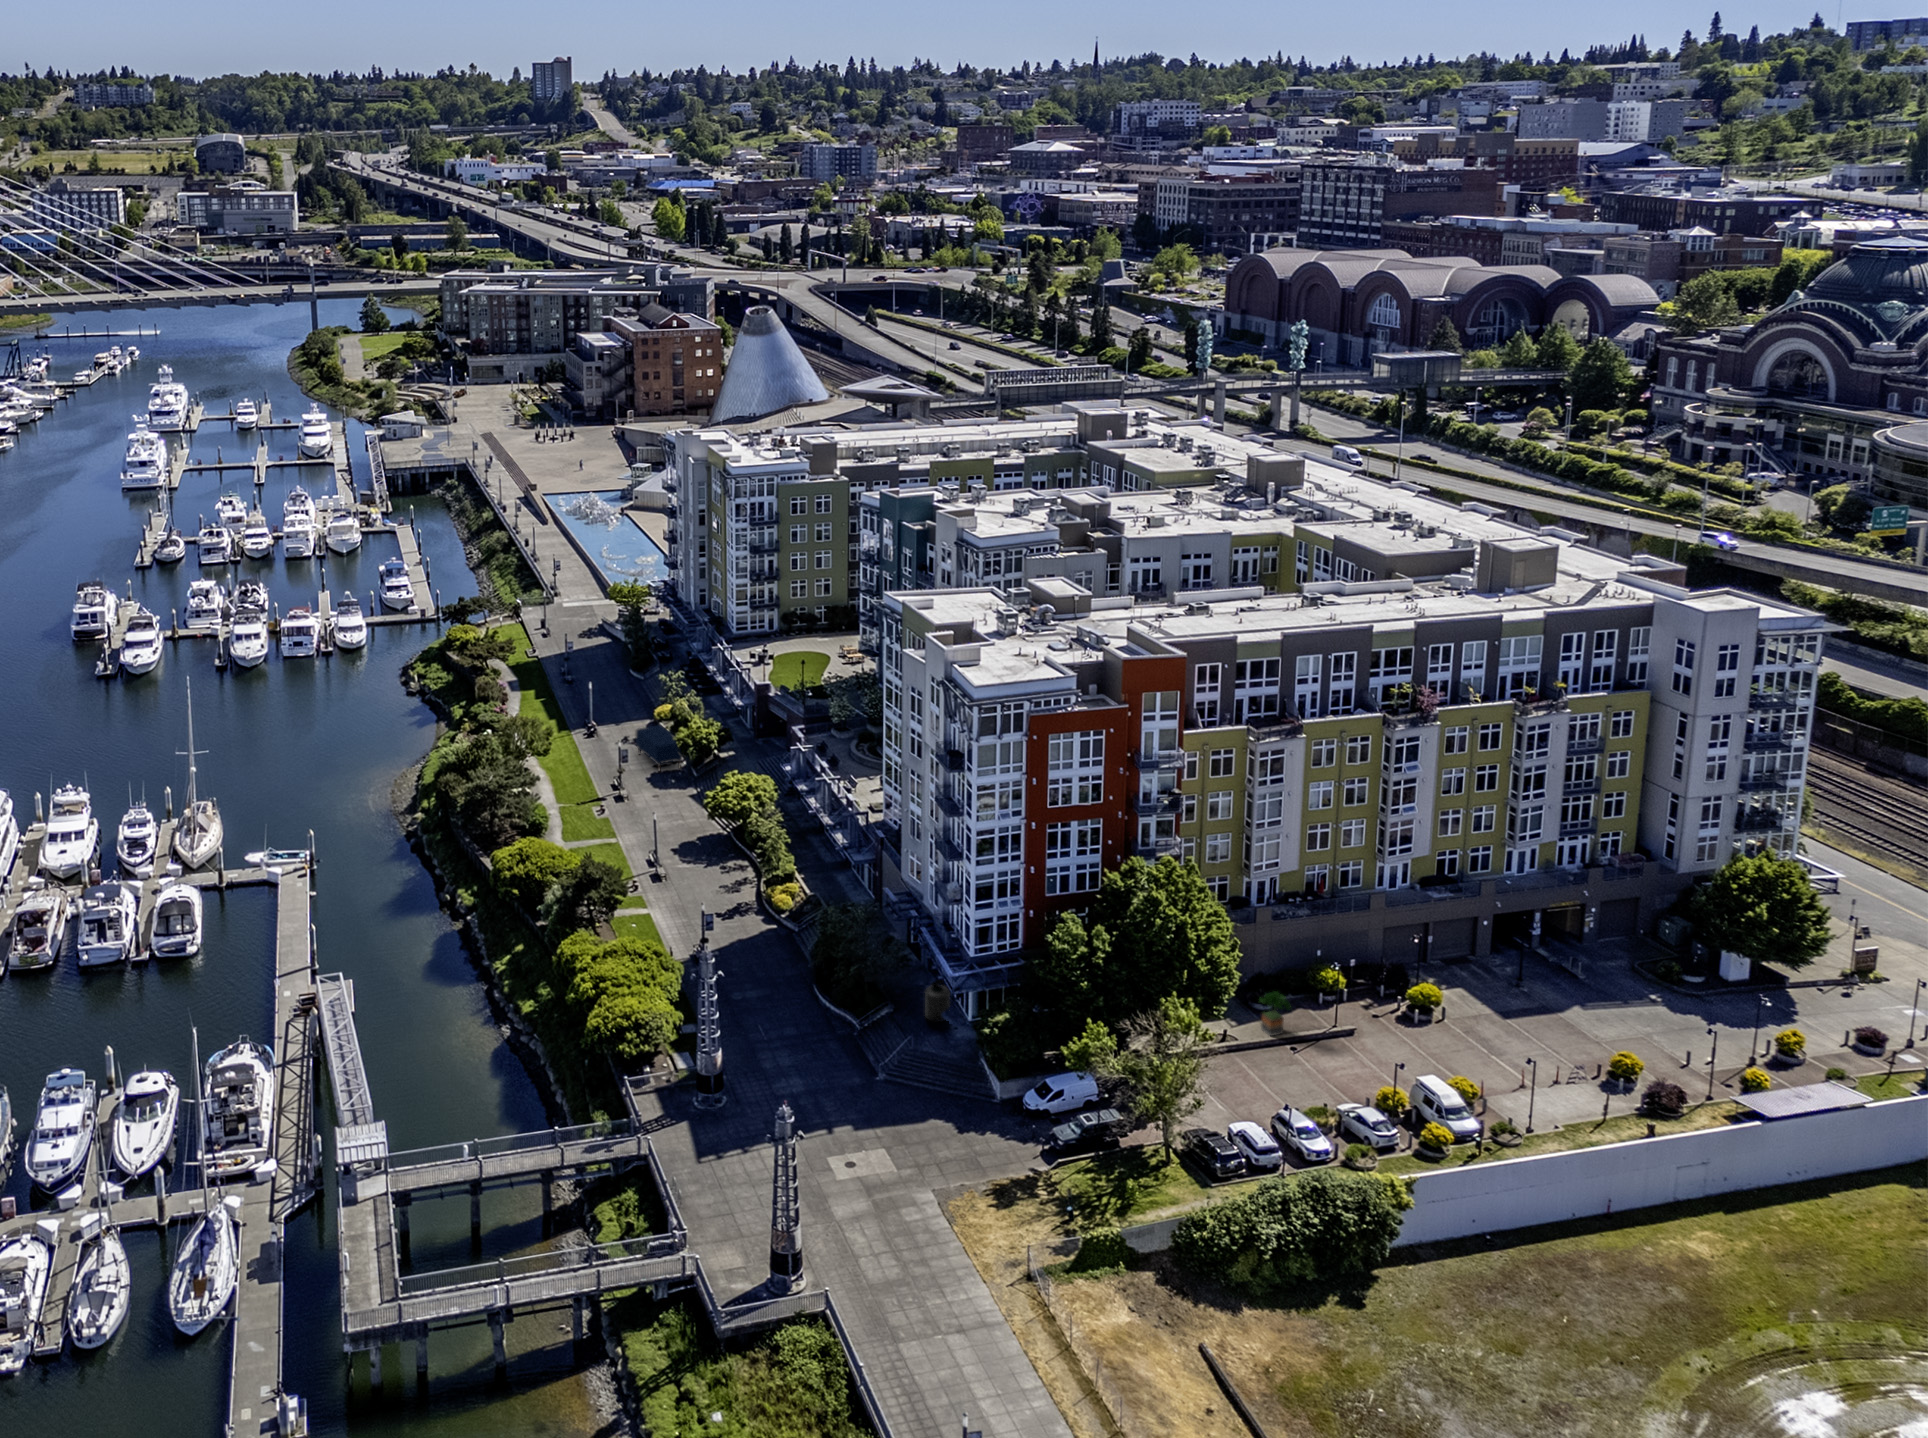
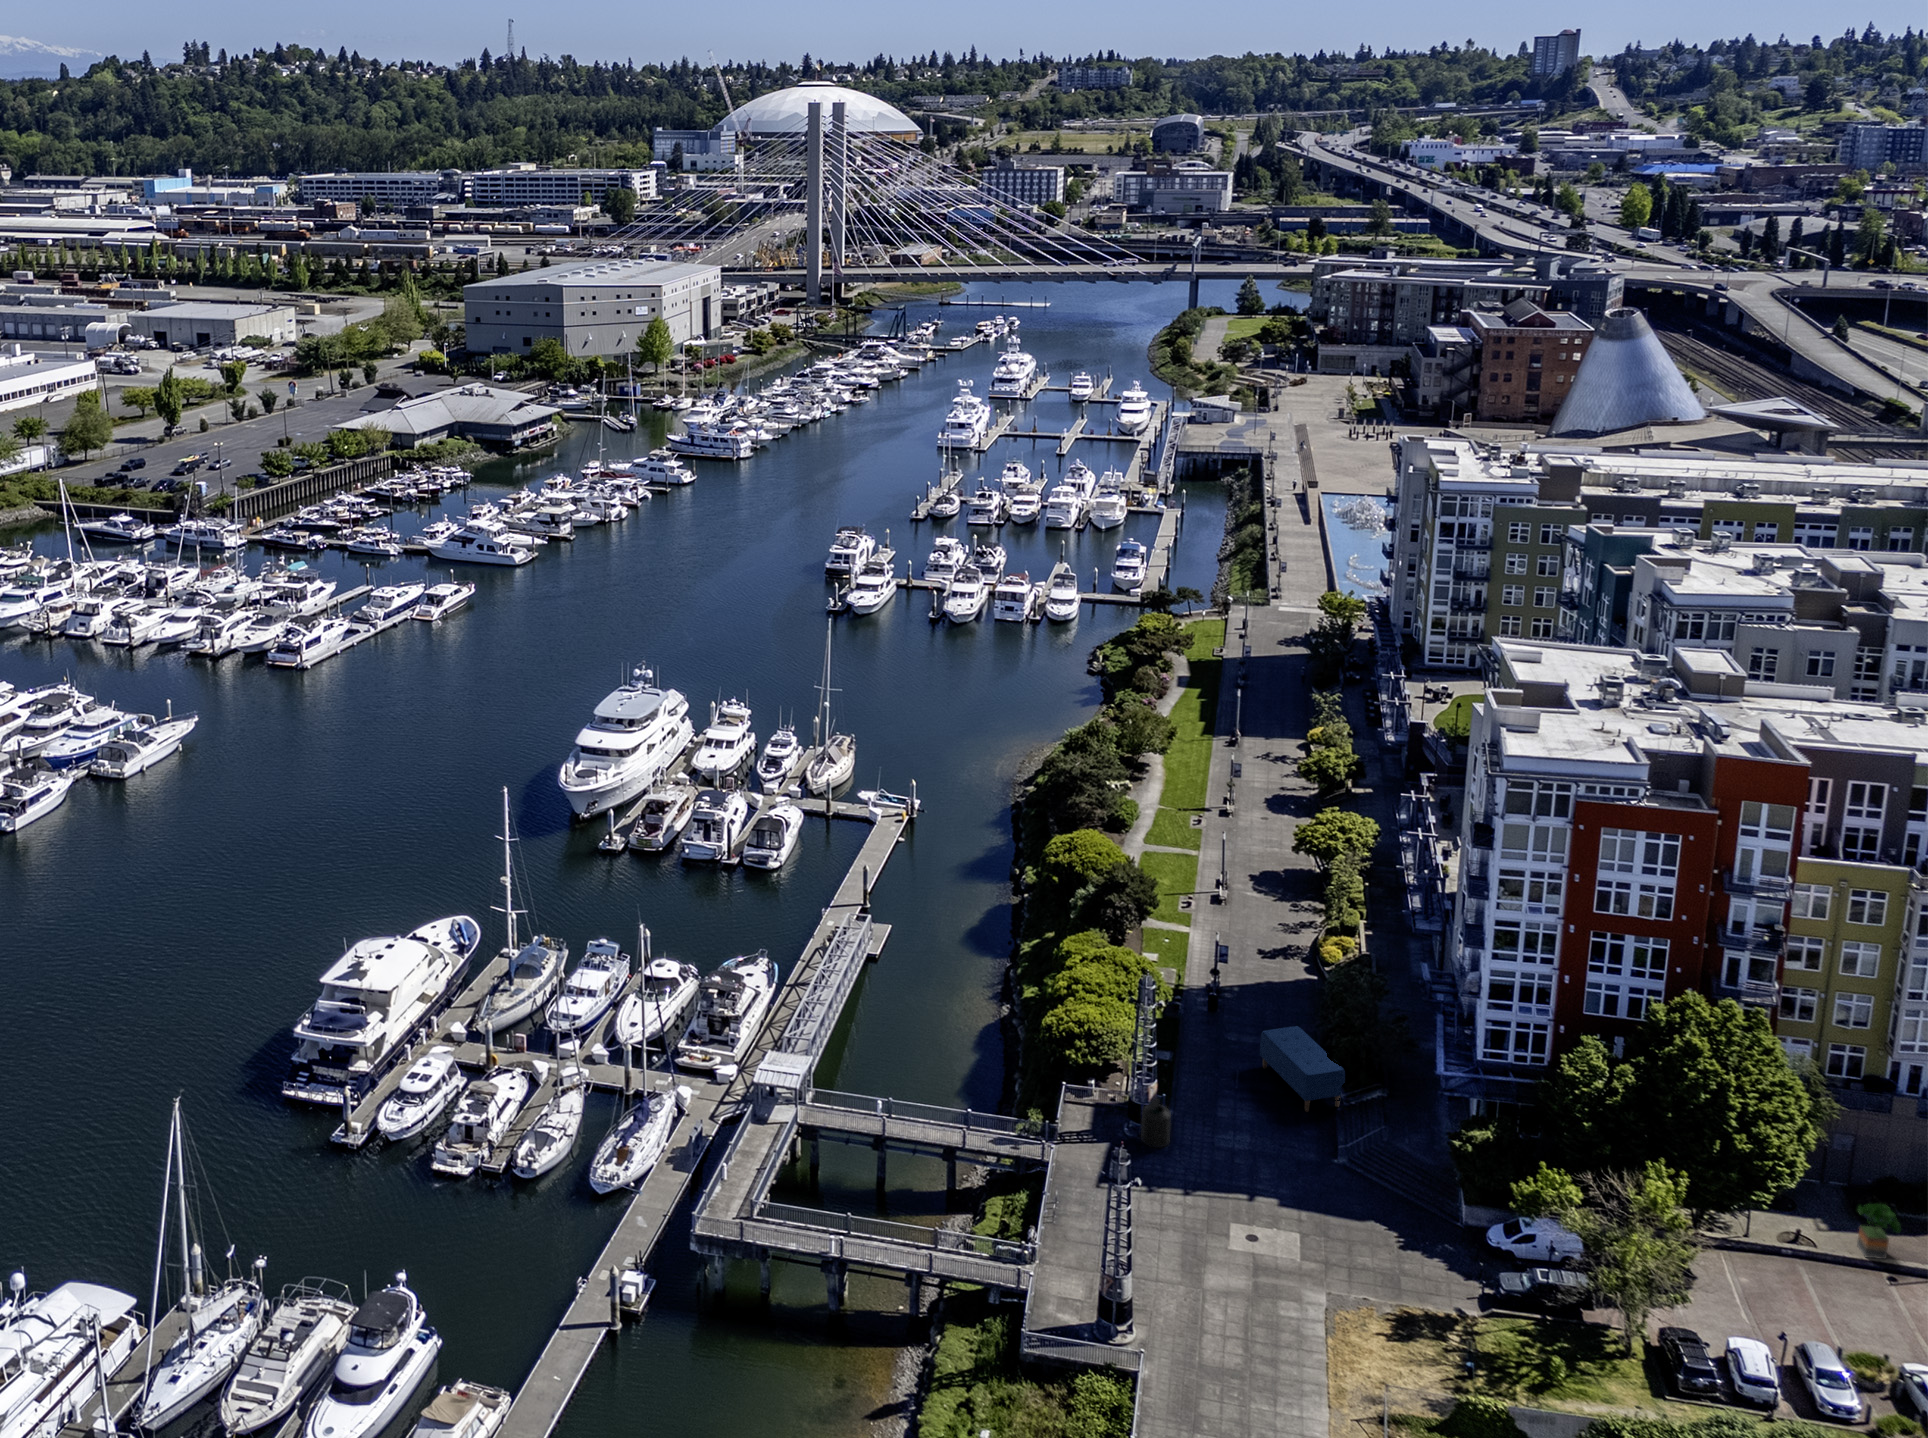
bench: present [635,725,682,771] -> present [1260,1026,1345,1112]
trash can: present [925,980,950,1022] -> present [1141,1098,1171,1148]

